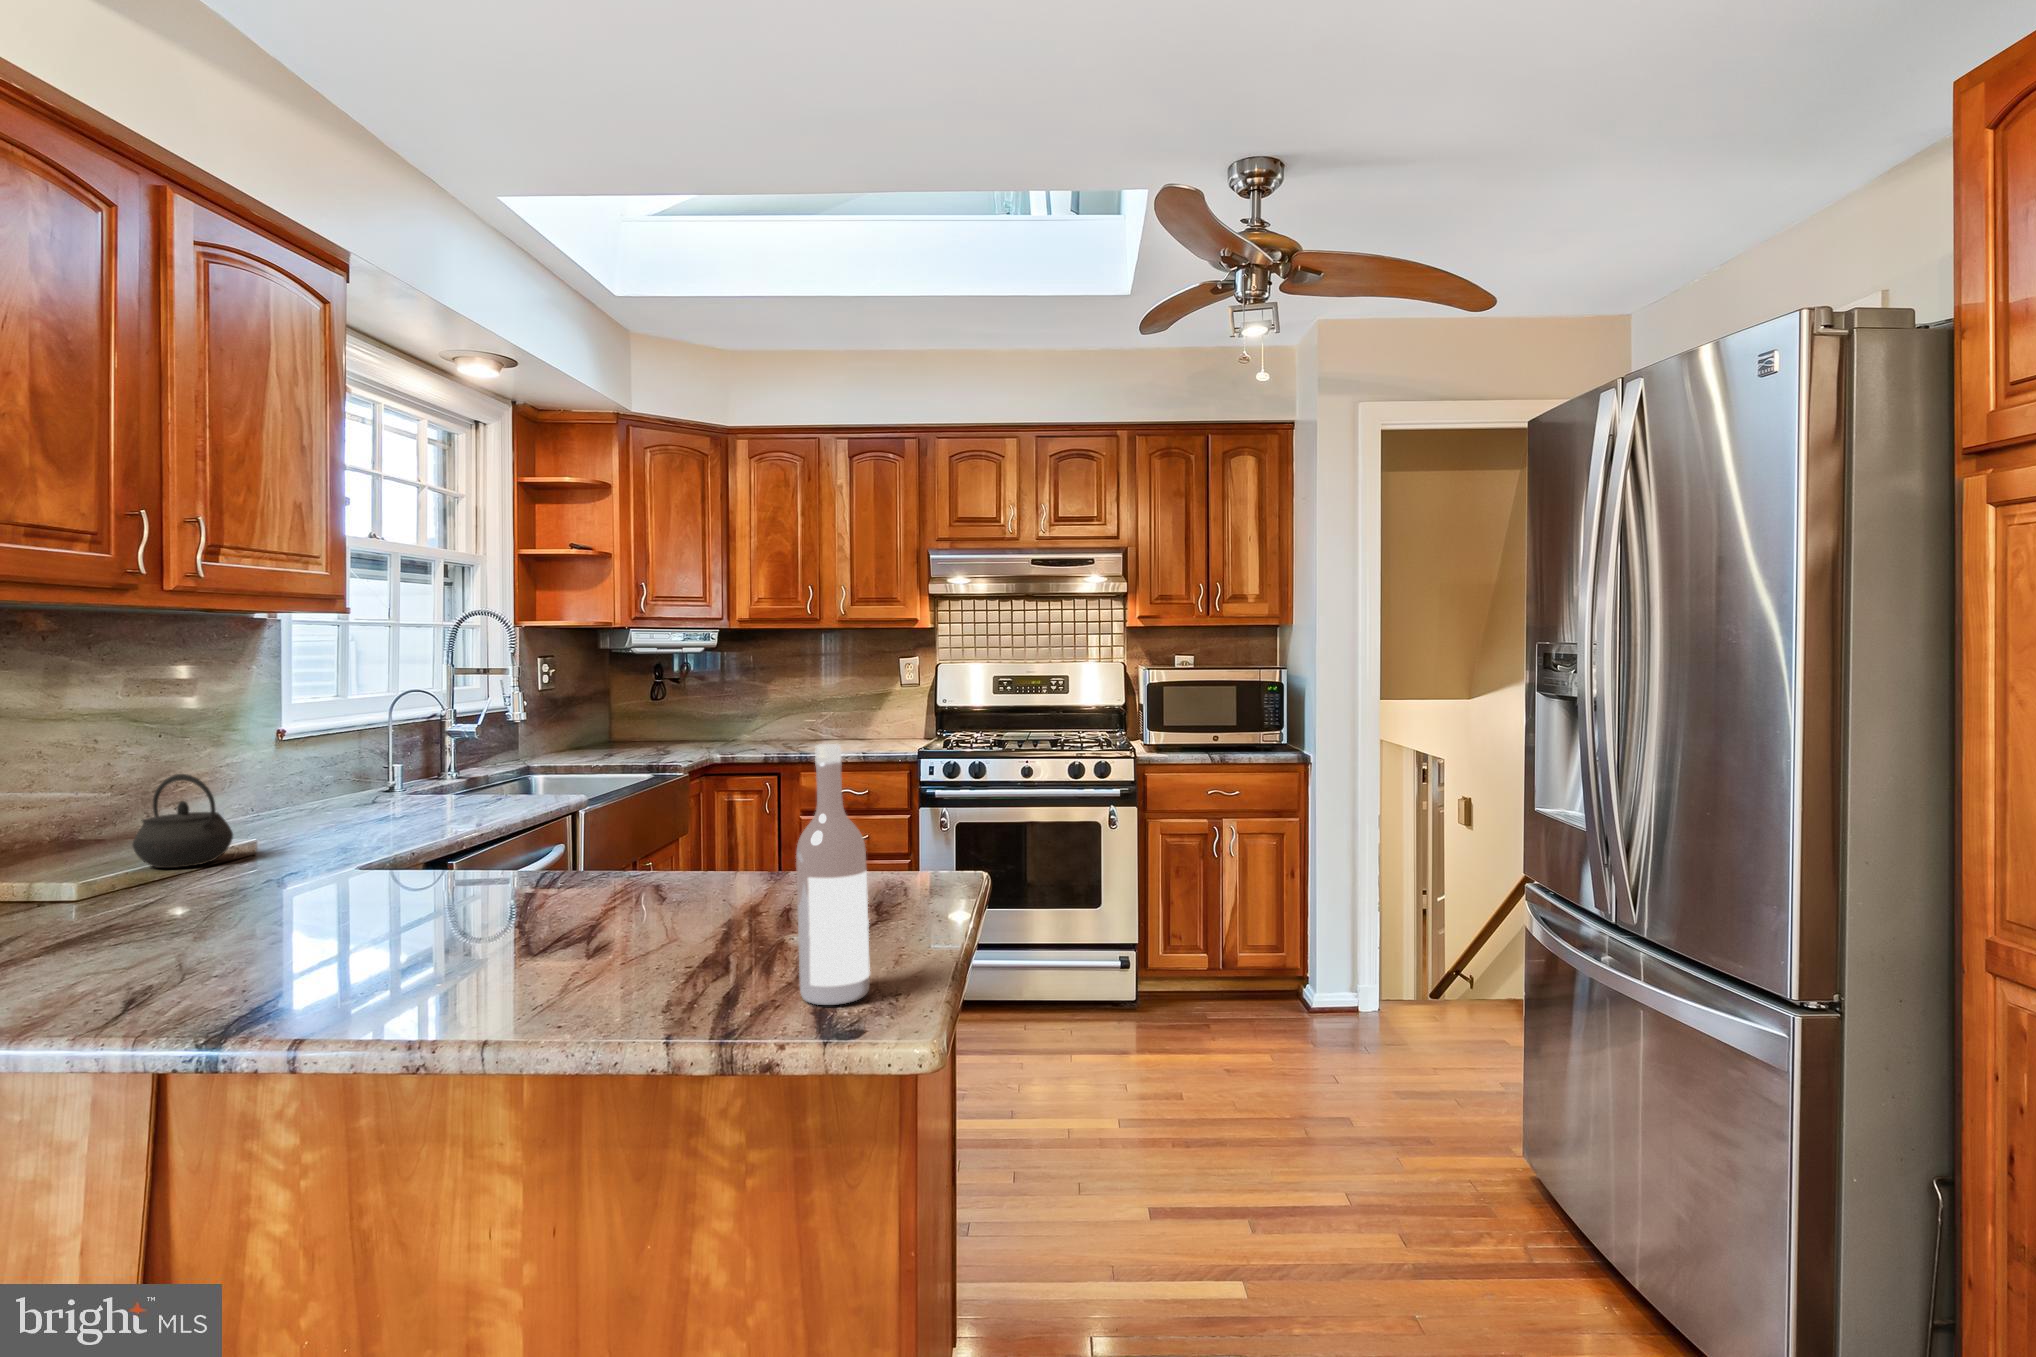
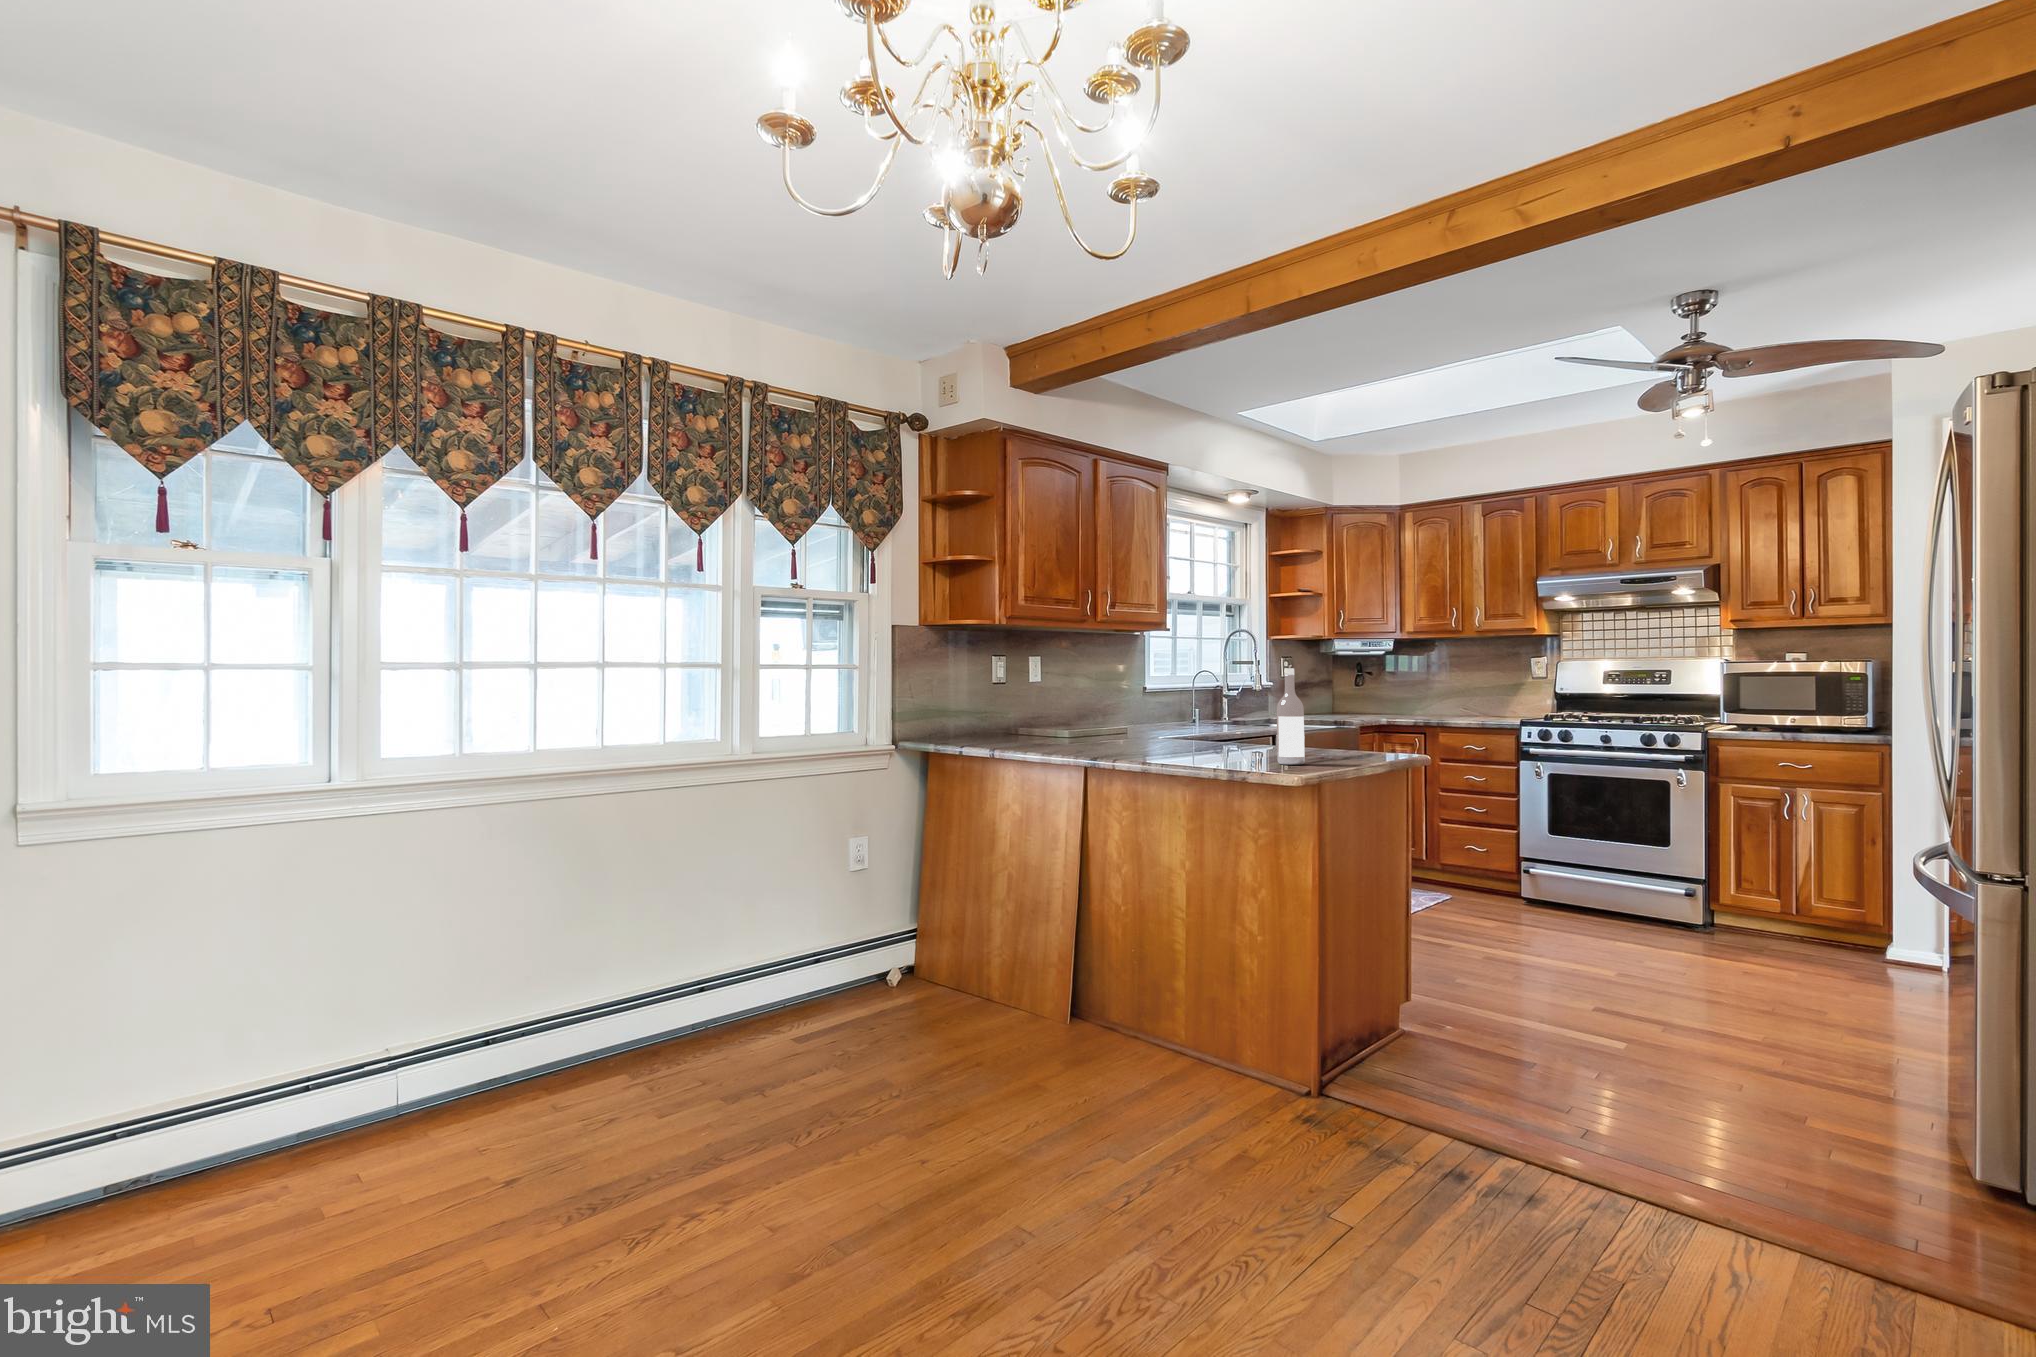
kettle: present [132,774,233,868] -> none [1088,698,1121,736]

